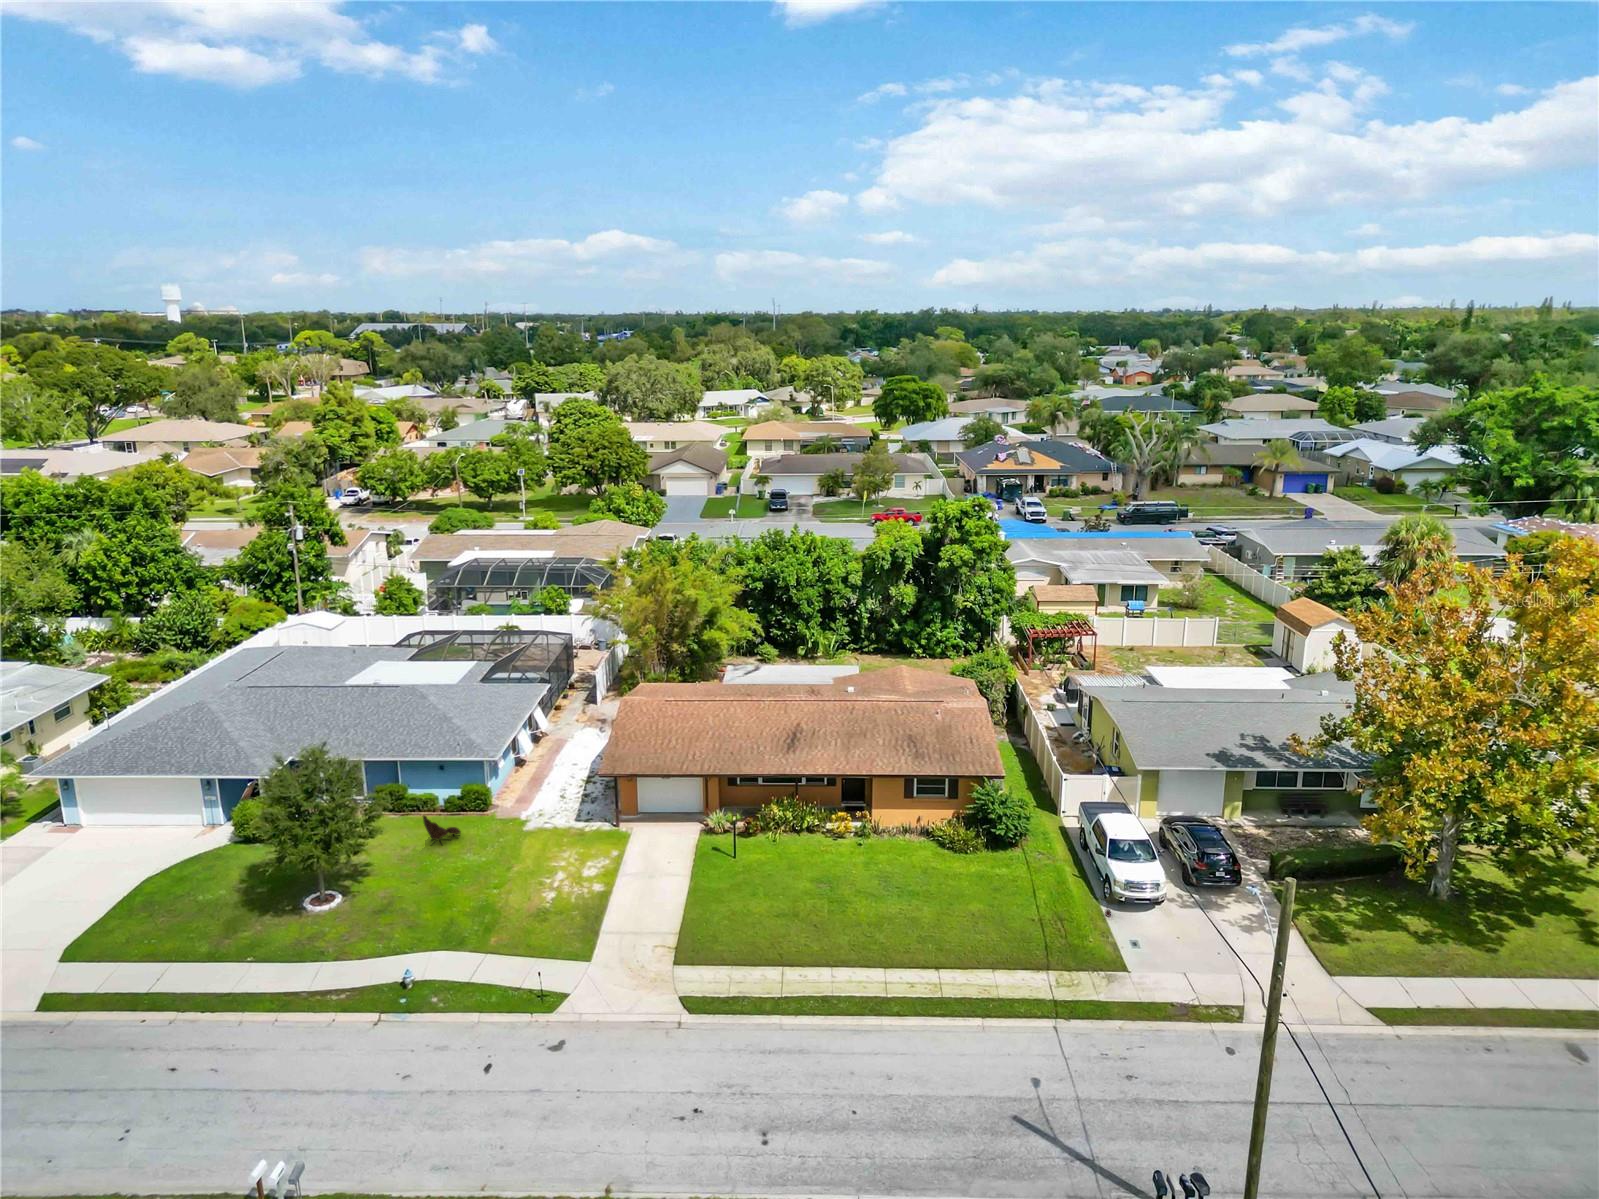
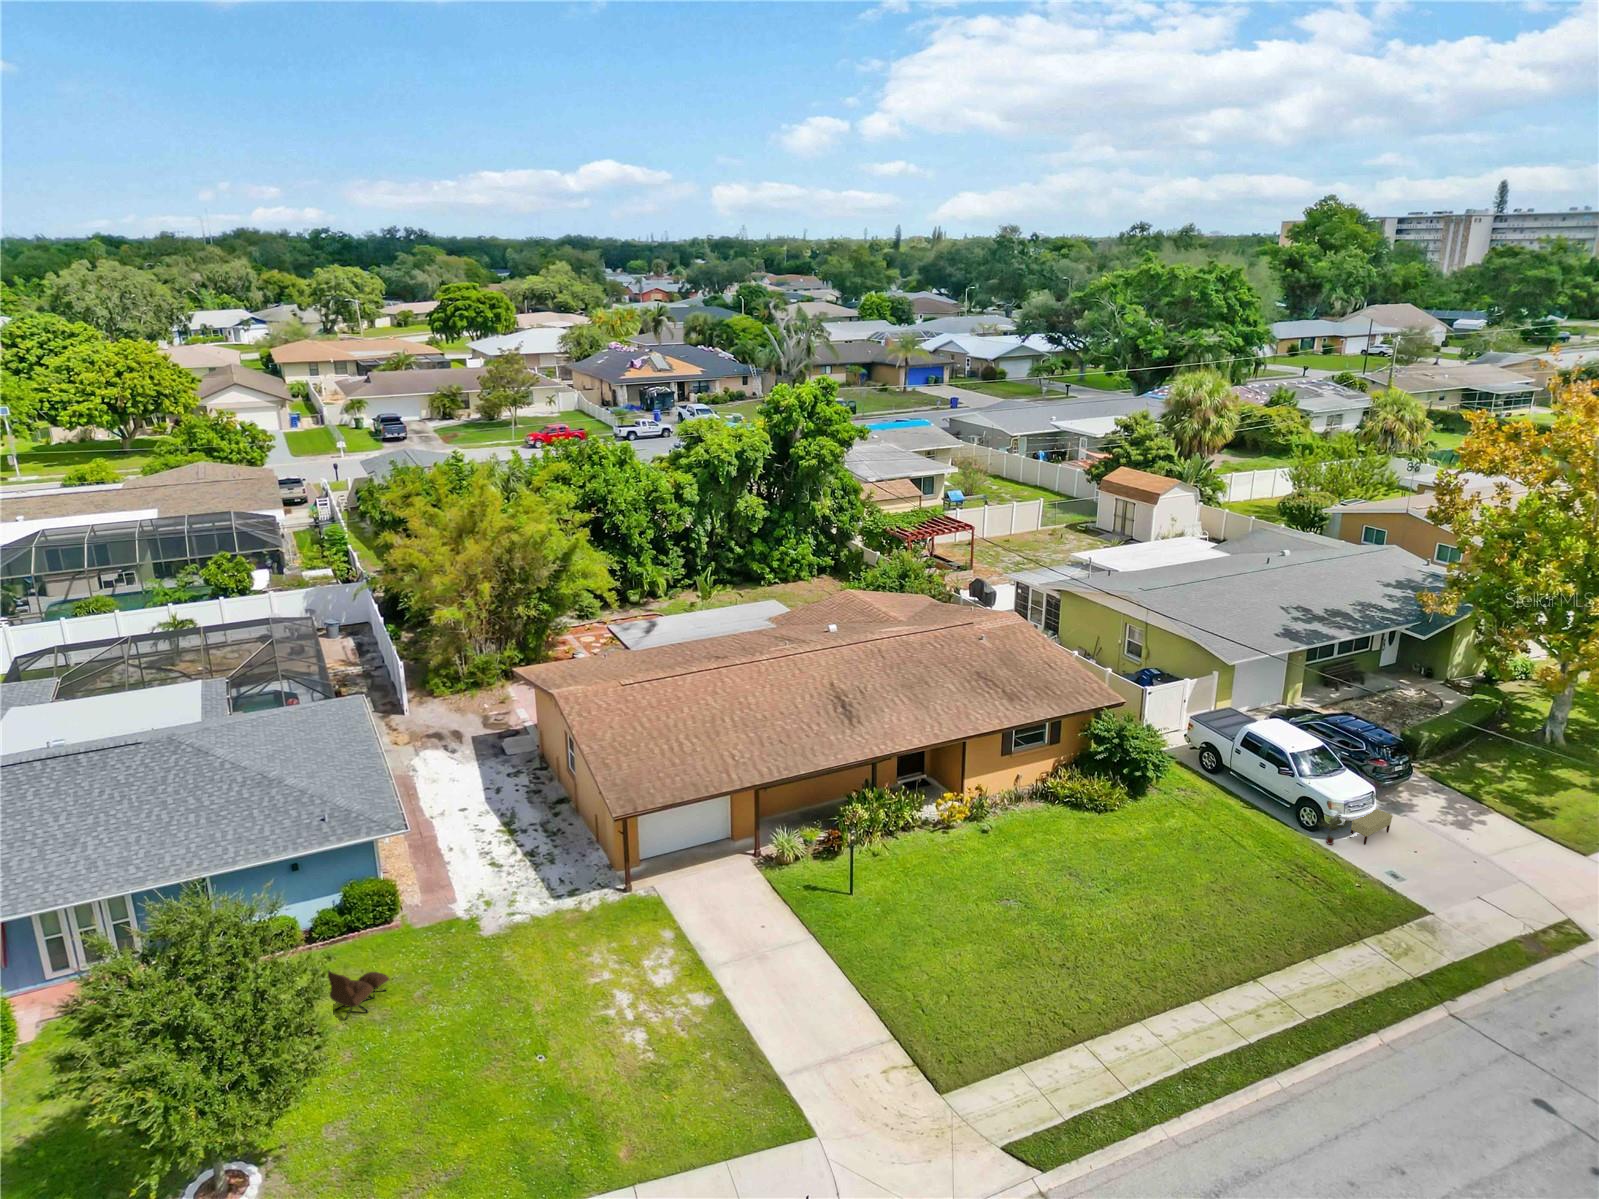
bench: none [1131,901,1174,924] -> present [1350,809,1393,845]

